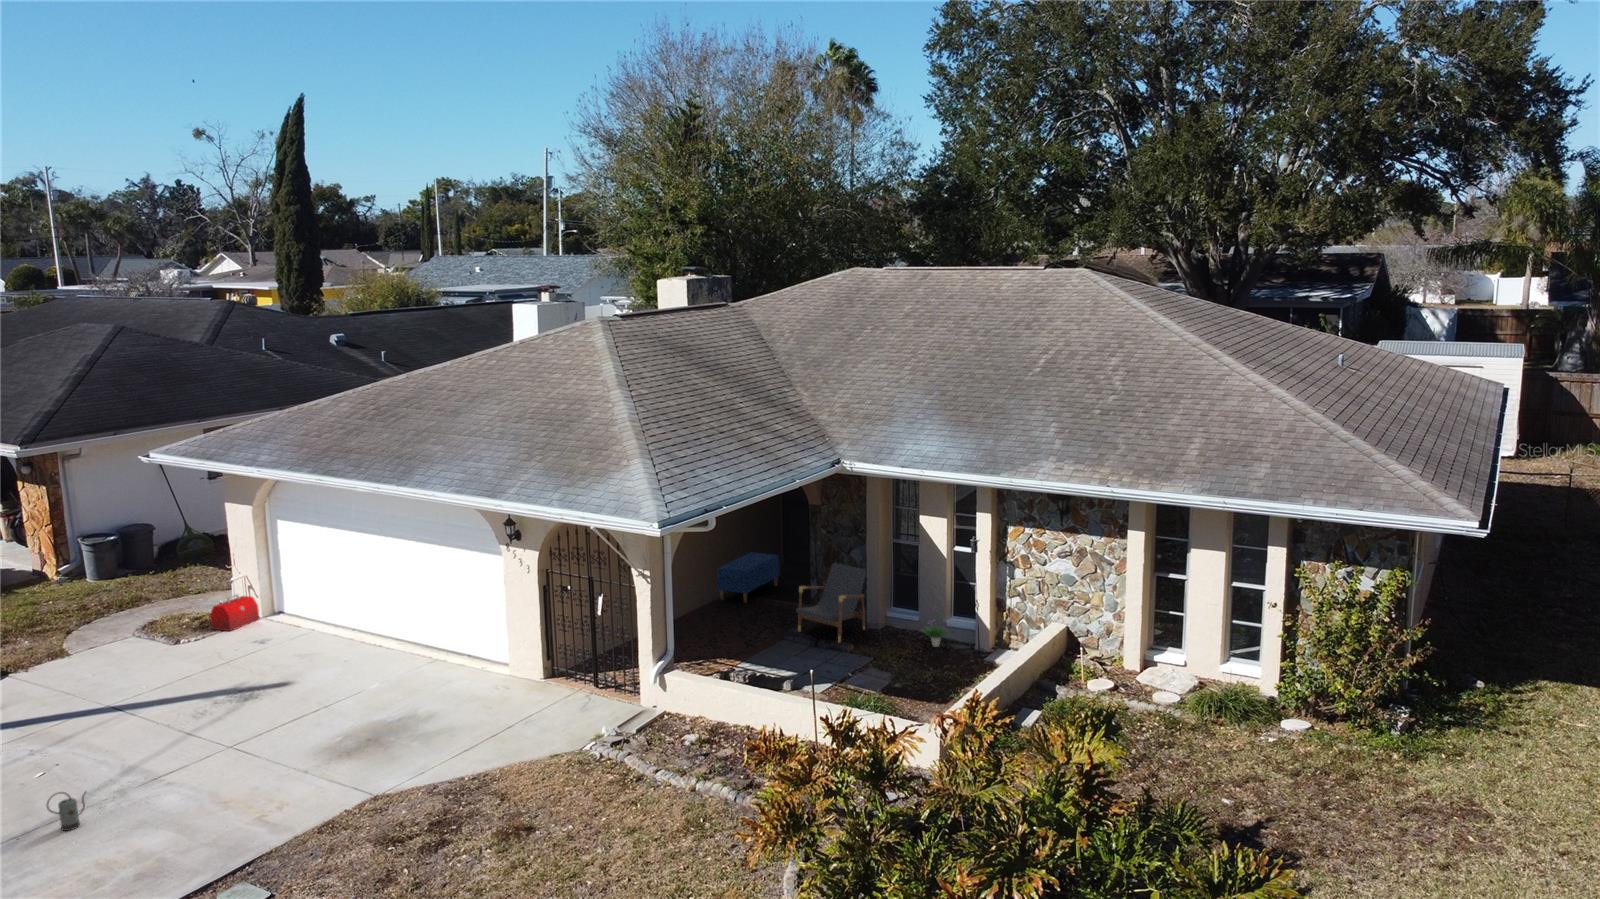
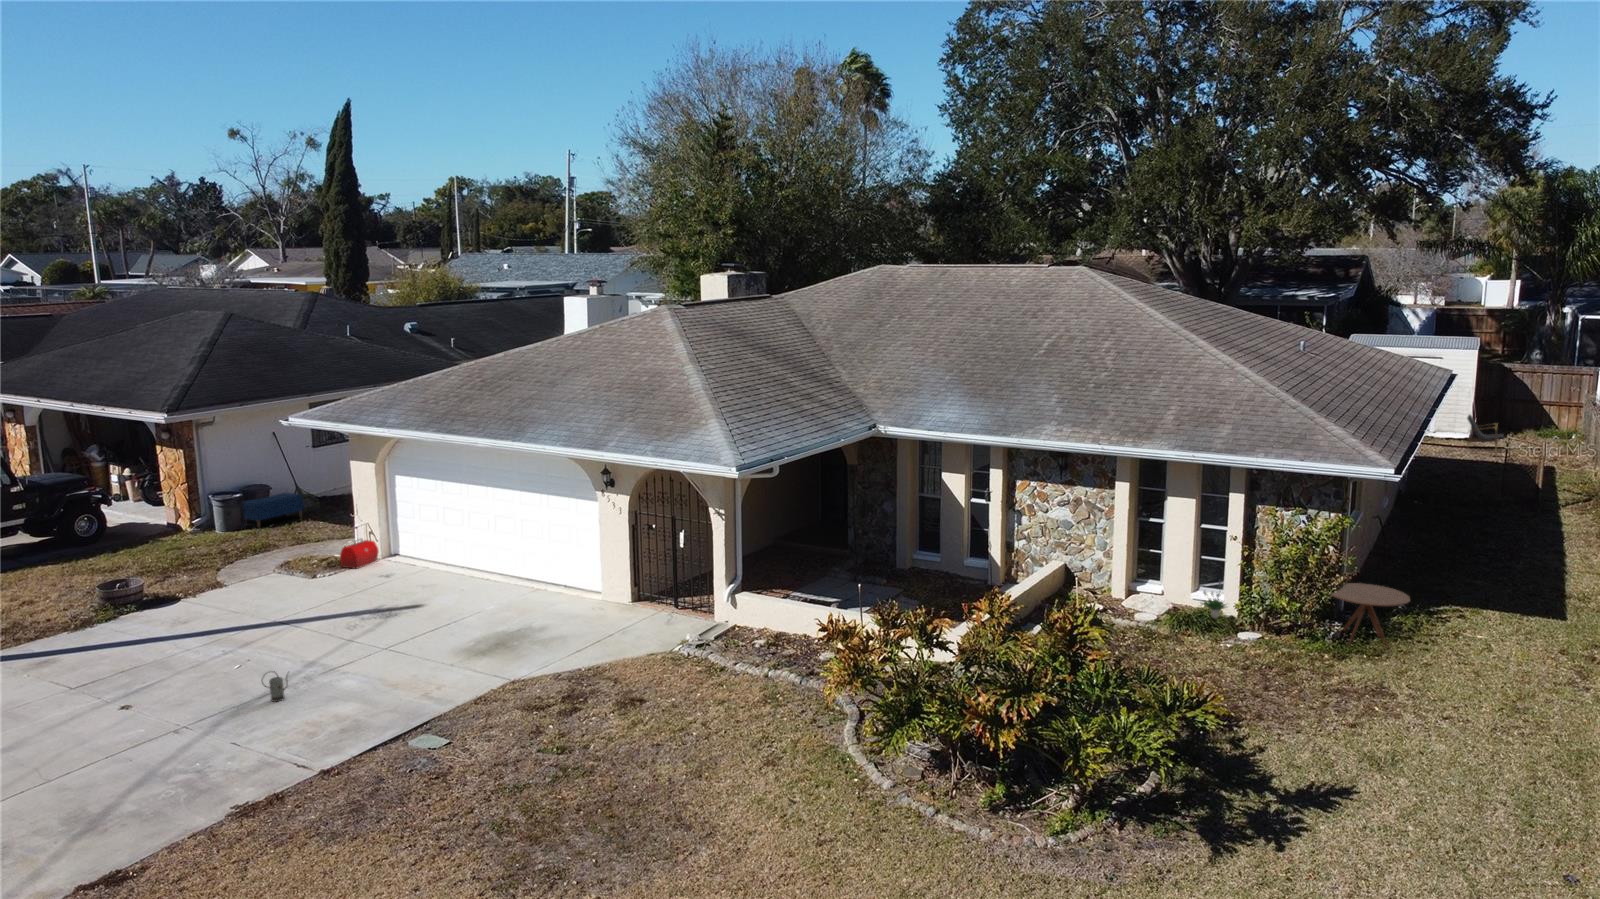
bench: present [717,552,780,603] -> present [243,493,303,528]
lounge chair: present [796,563,866,642] -> present [1467,415,1504,450]
potted plant: present [922,607,948,647] -> present [1202,581,1226,618]
round table: none [1390,658,1496,745] -> present [1330,583,1410,649]

